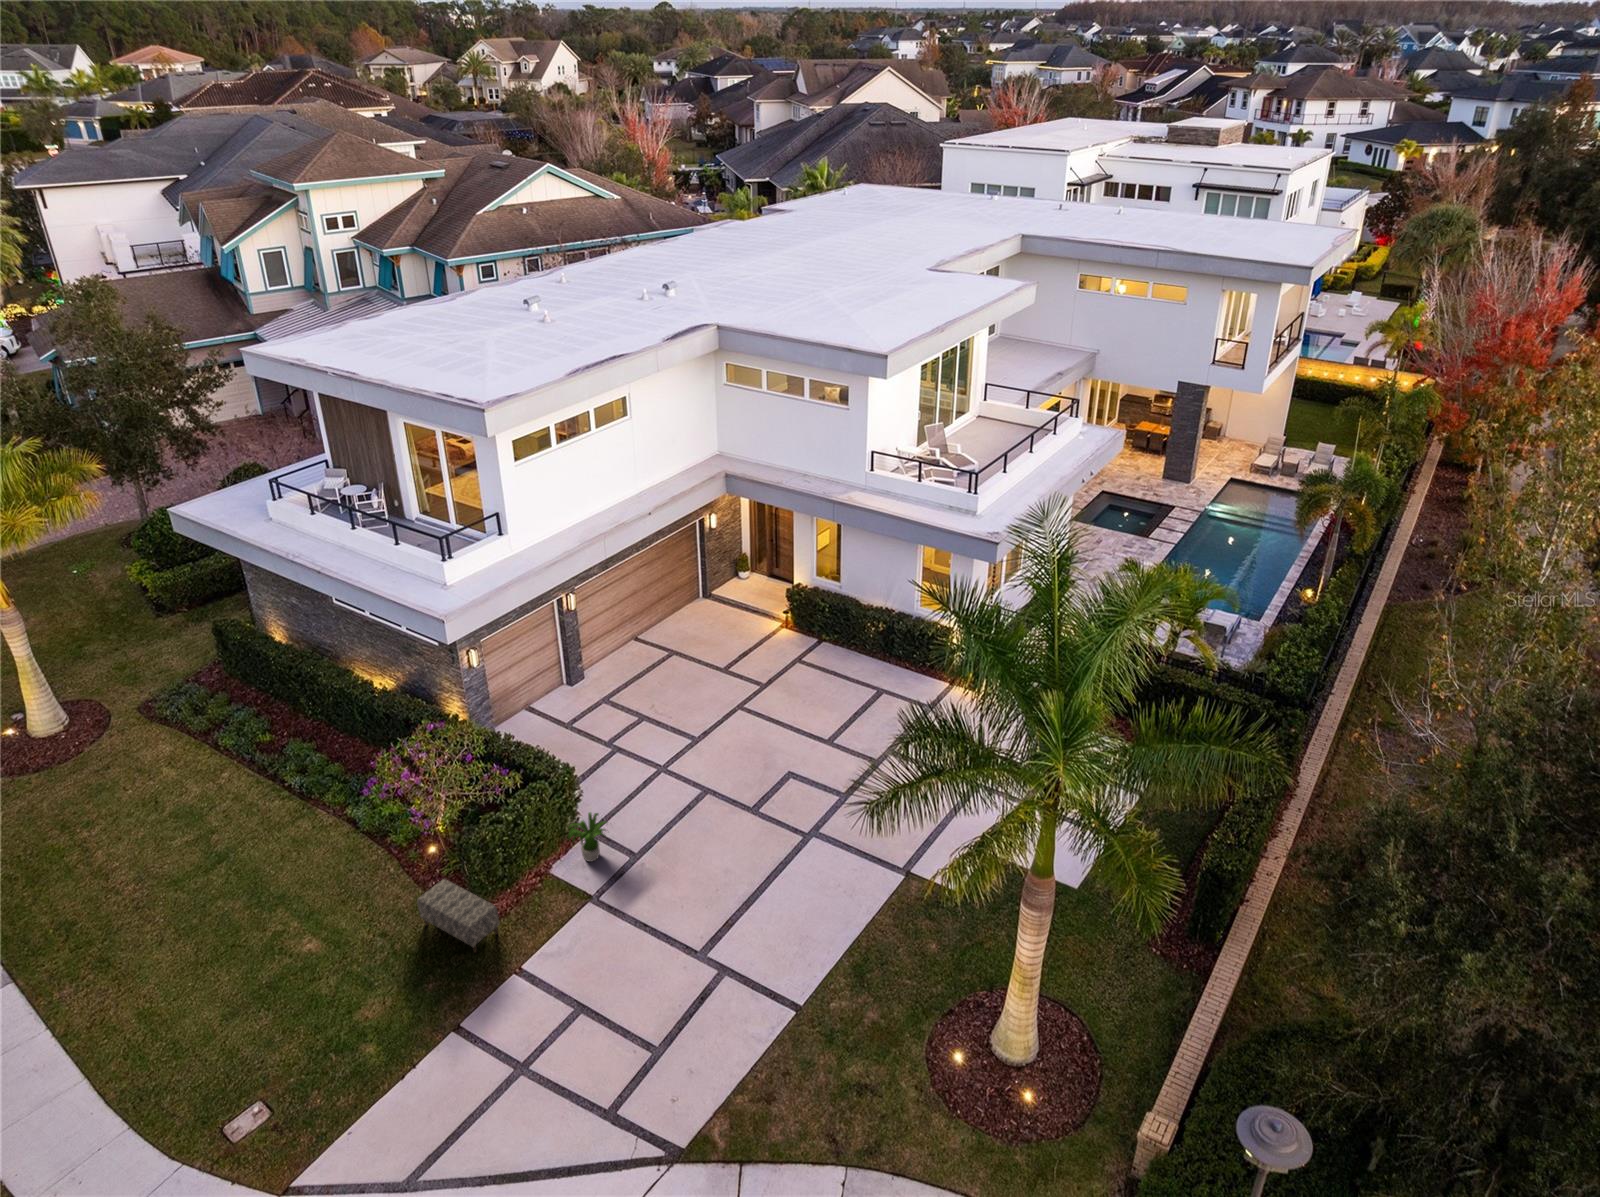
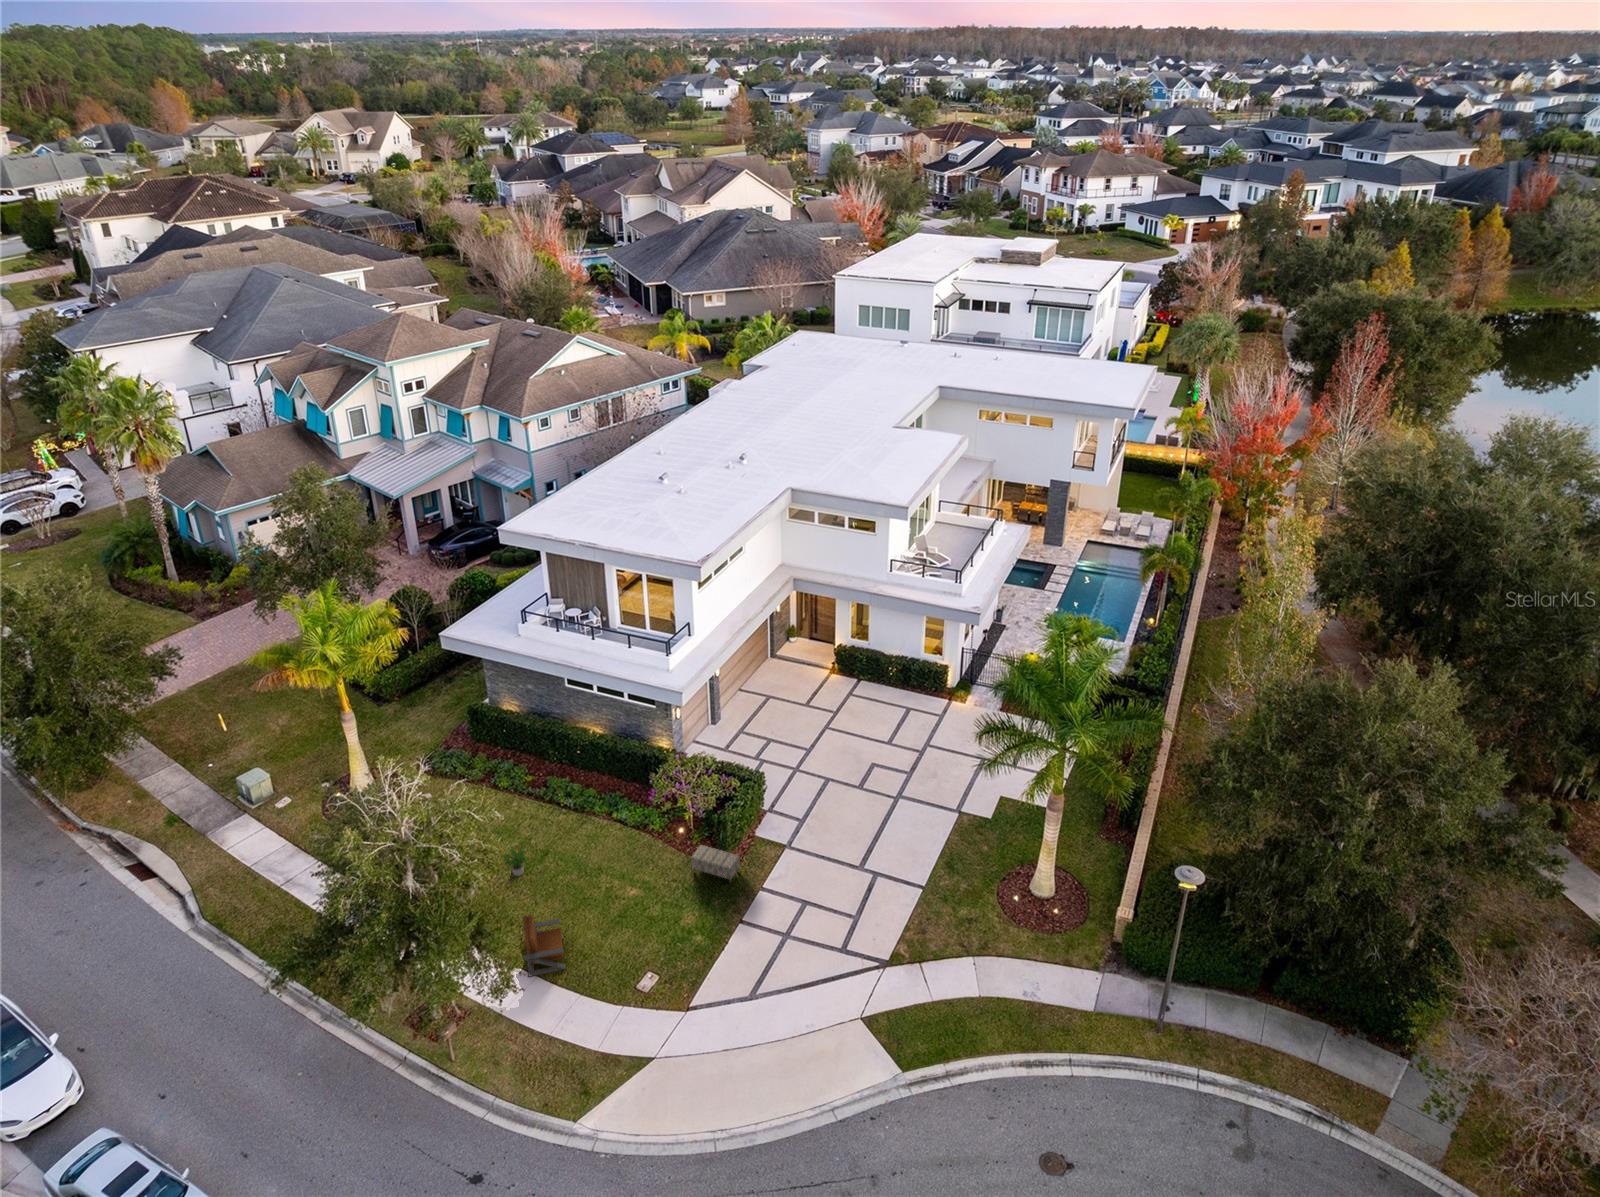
potted plant: present [568,812,607,862] -> present [504,846,528,876]
lounge chair: none [39,972,158,1083] -> present [522,915,566,977]

